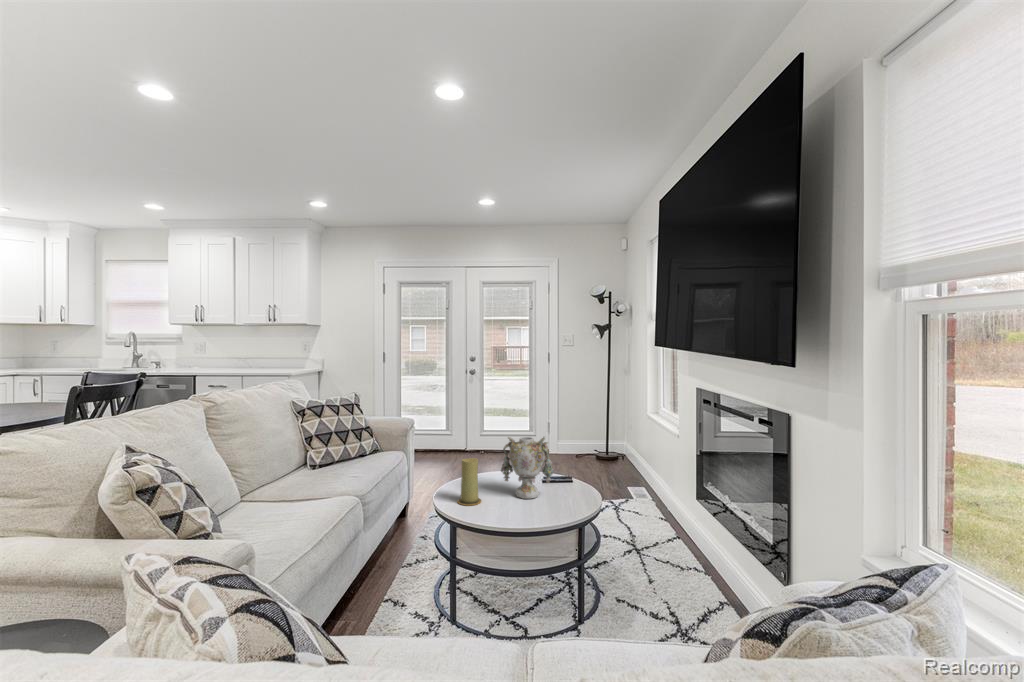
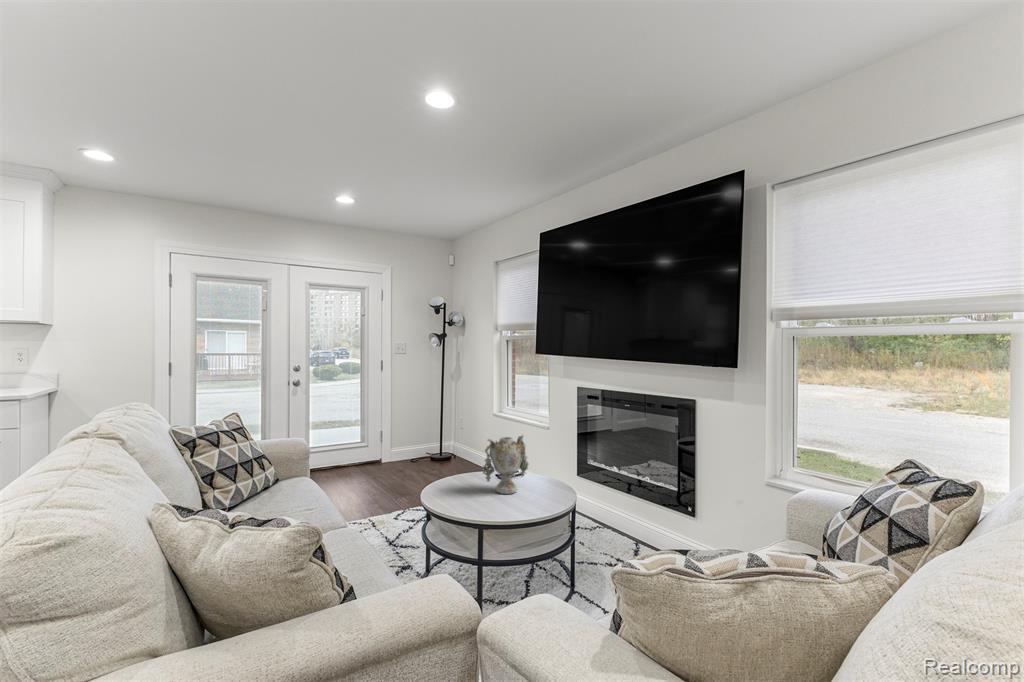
candle: present [458,458,481,505] -> none [457,463,481,510]

